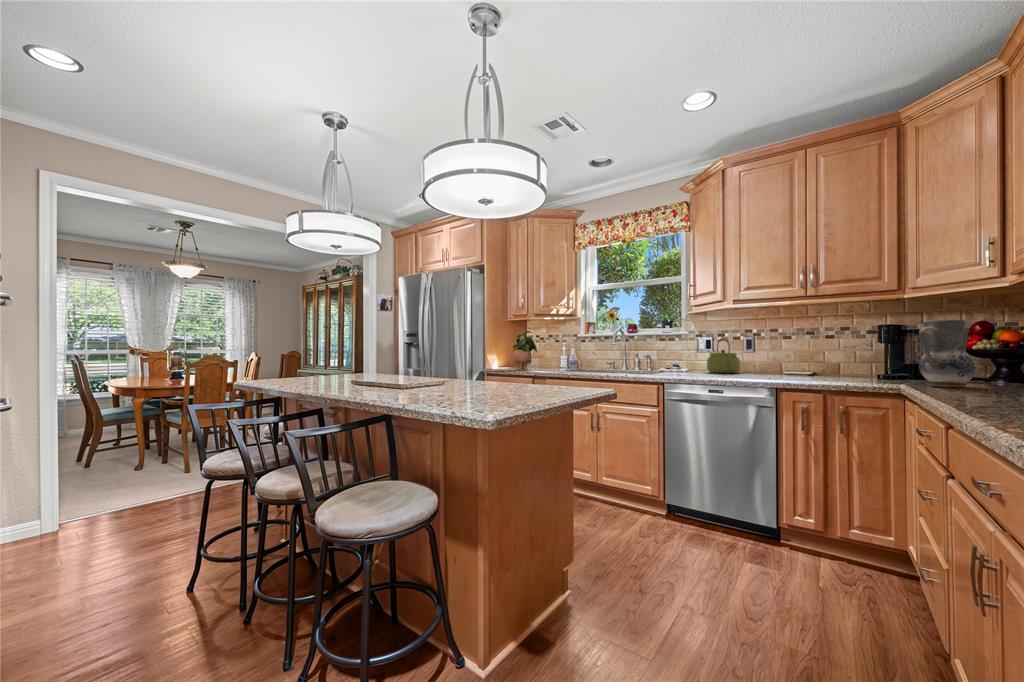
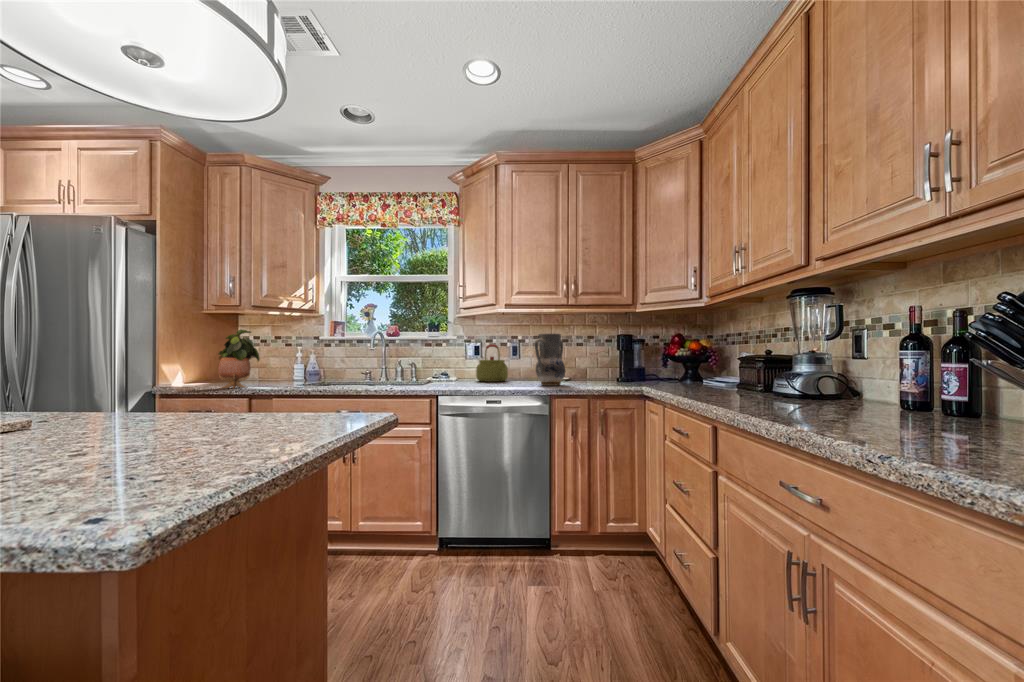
vase: present [919,320,976,387] -> present [535,334,566,385]

